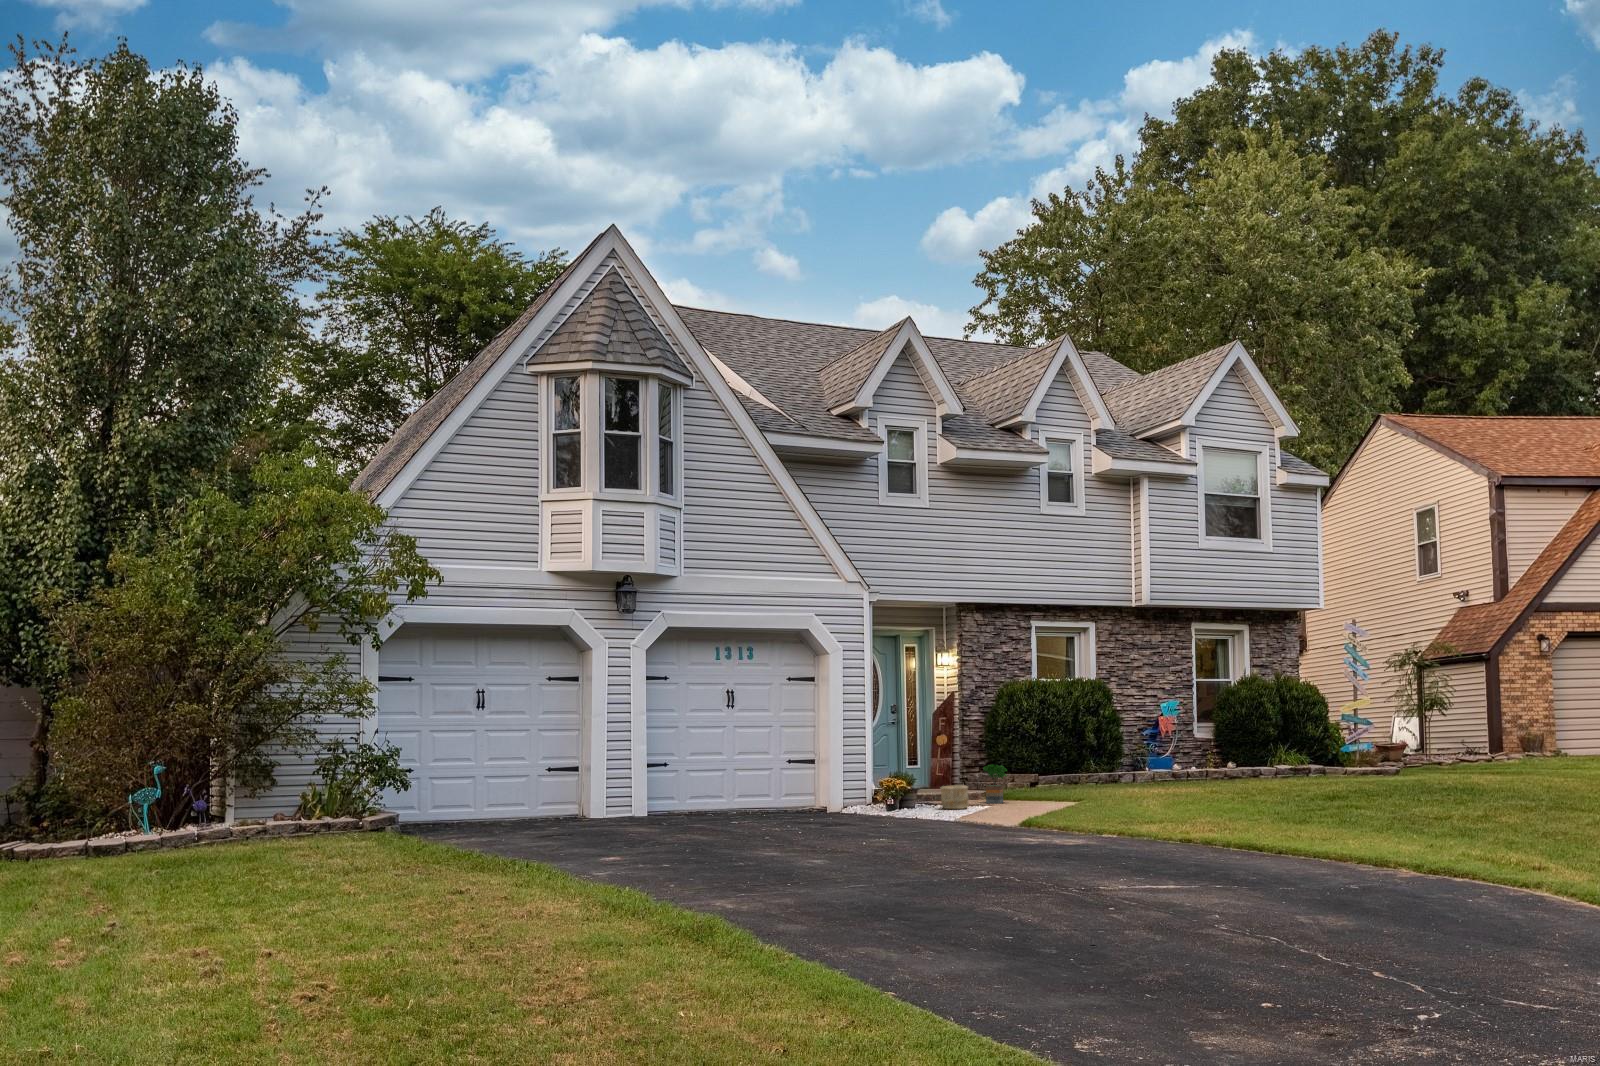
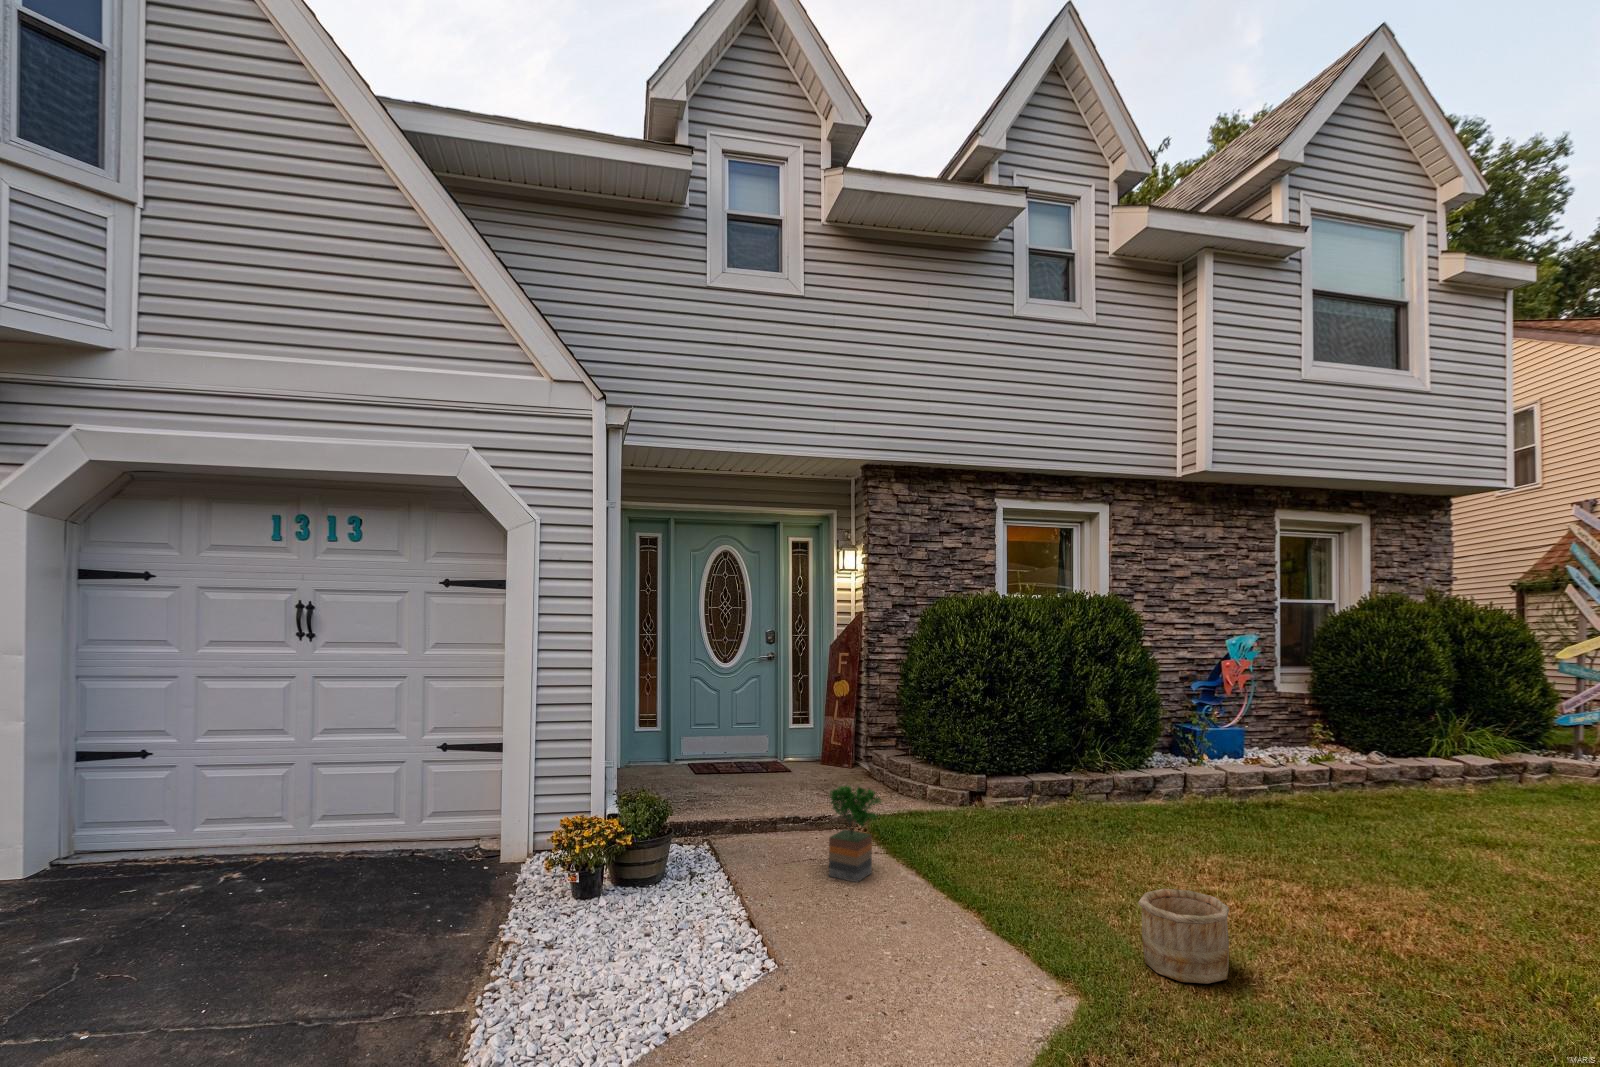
wooden bucket: present [941,785,969,809] -> present [1138,889,1229,984]

